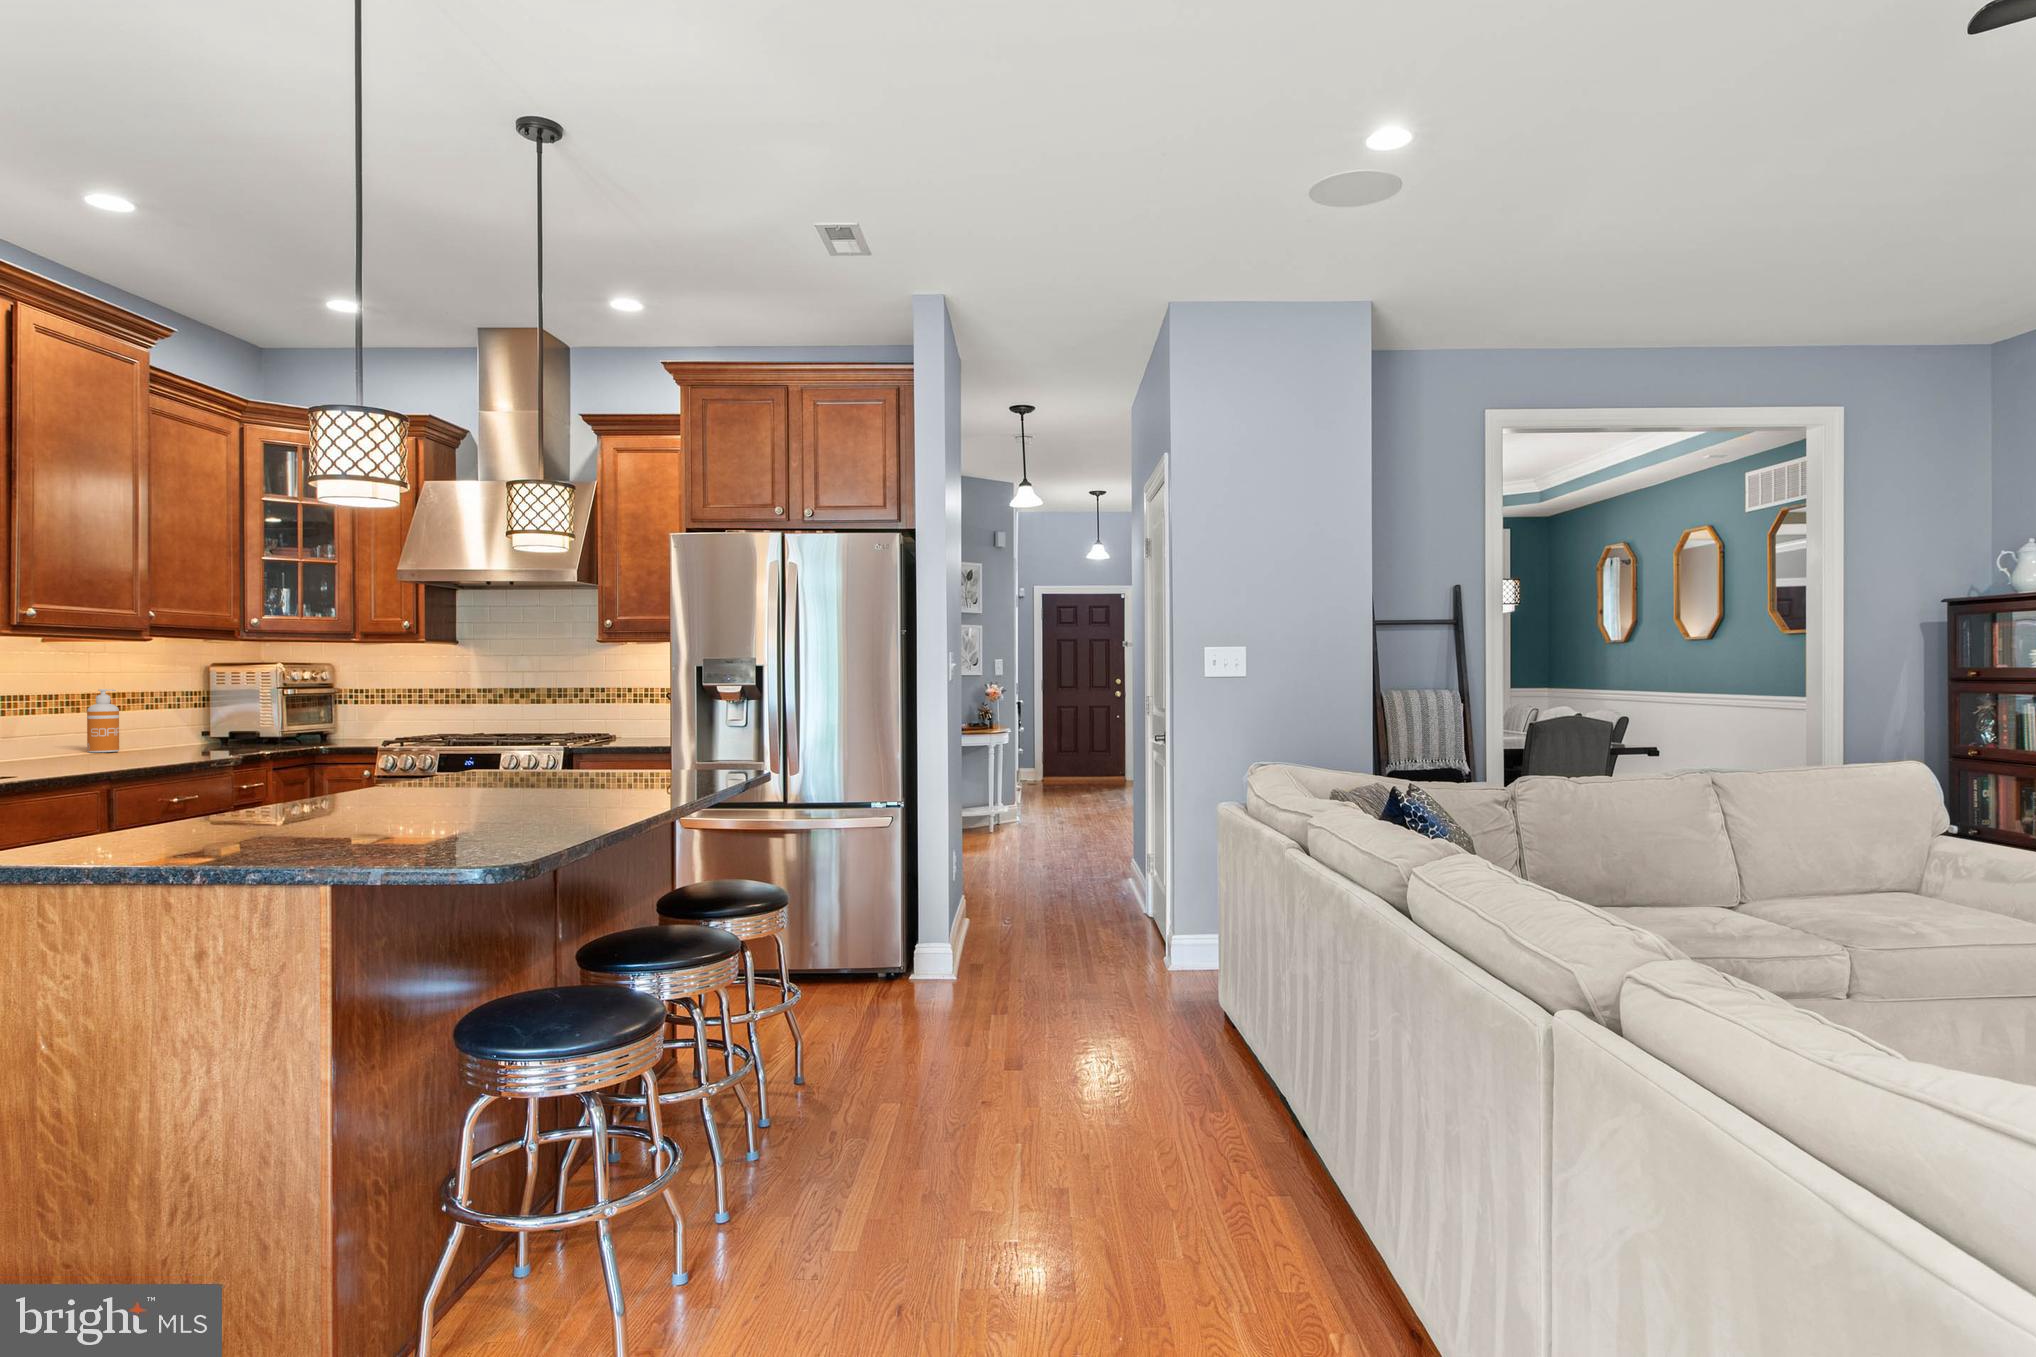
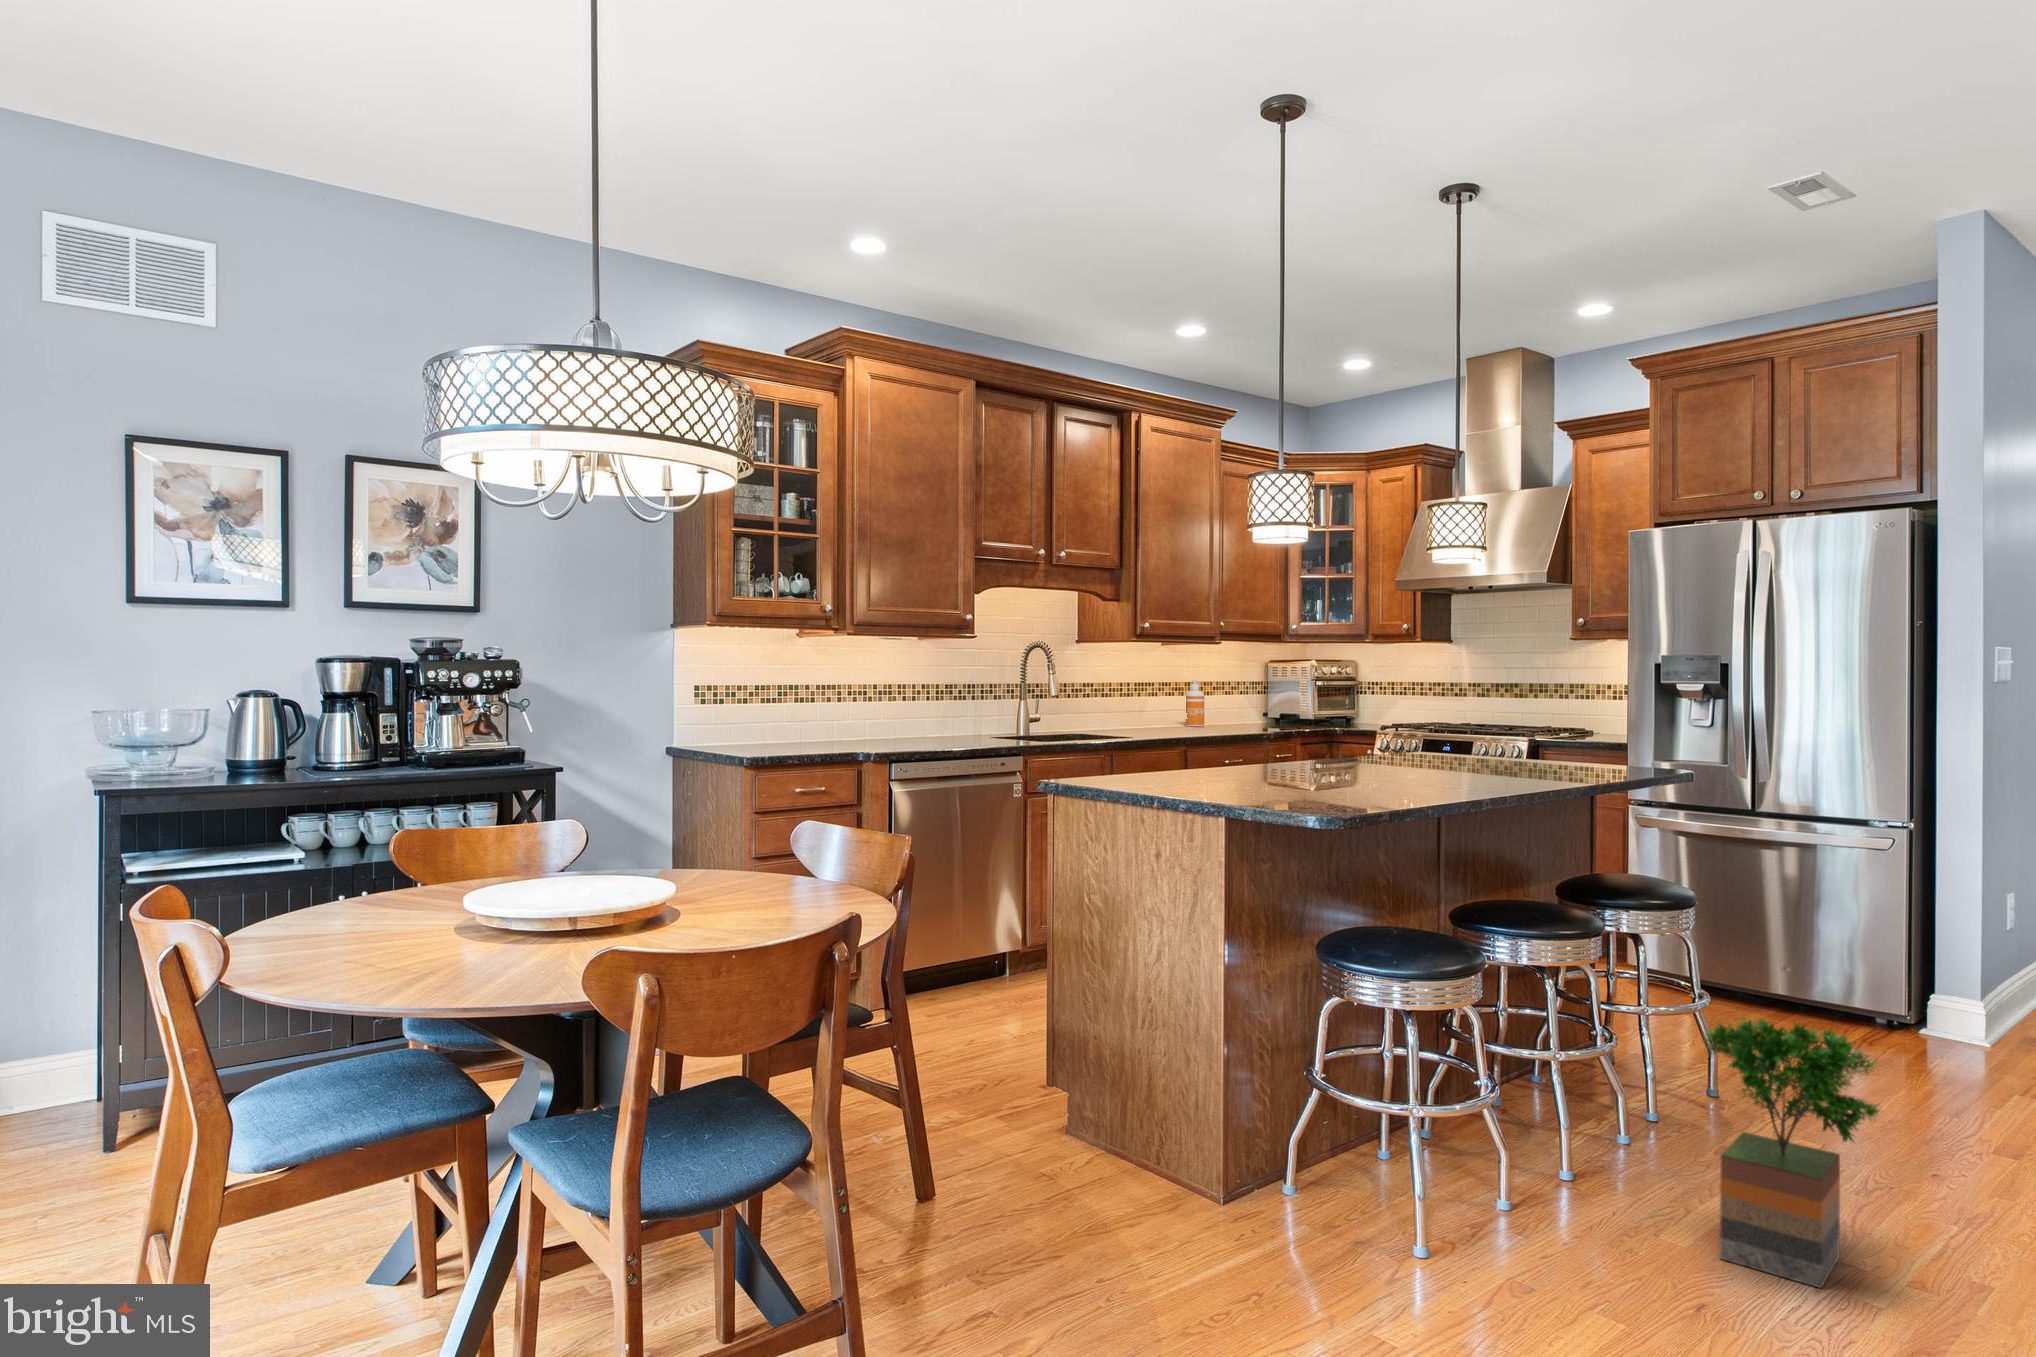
potted tree: none [870,1005,1029,1263] -> present [1706,1018,1882,1288]

